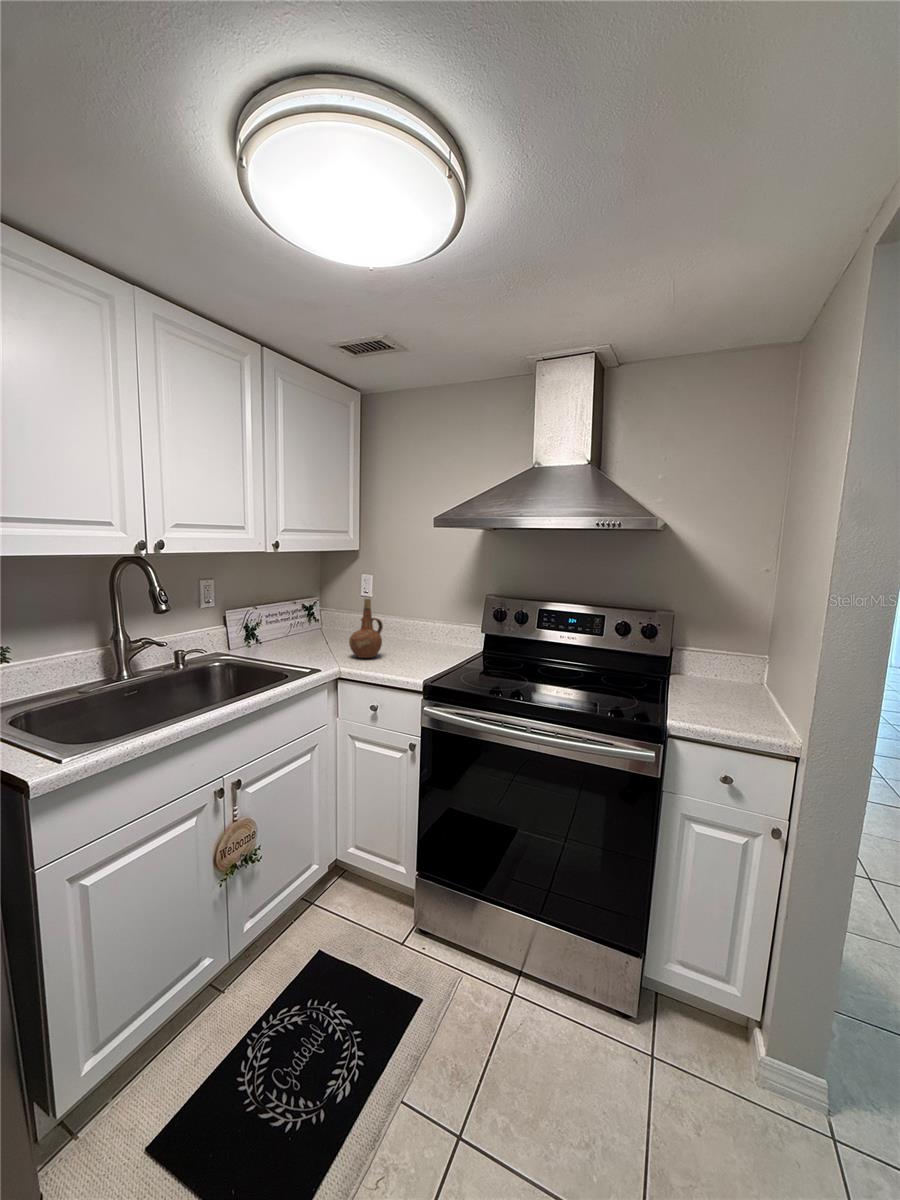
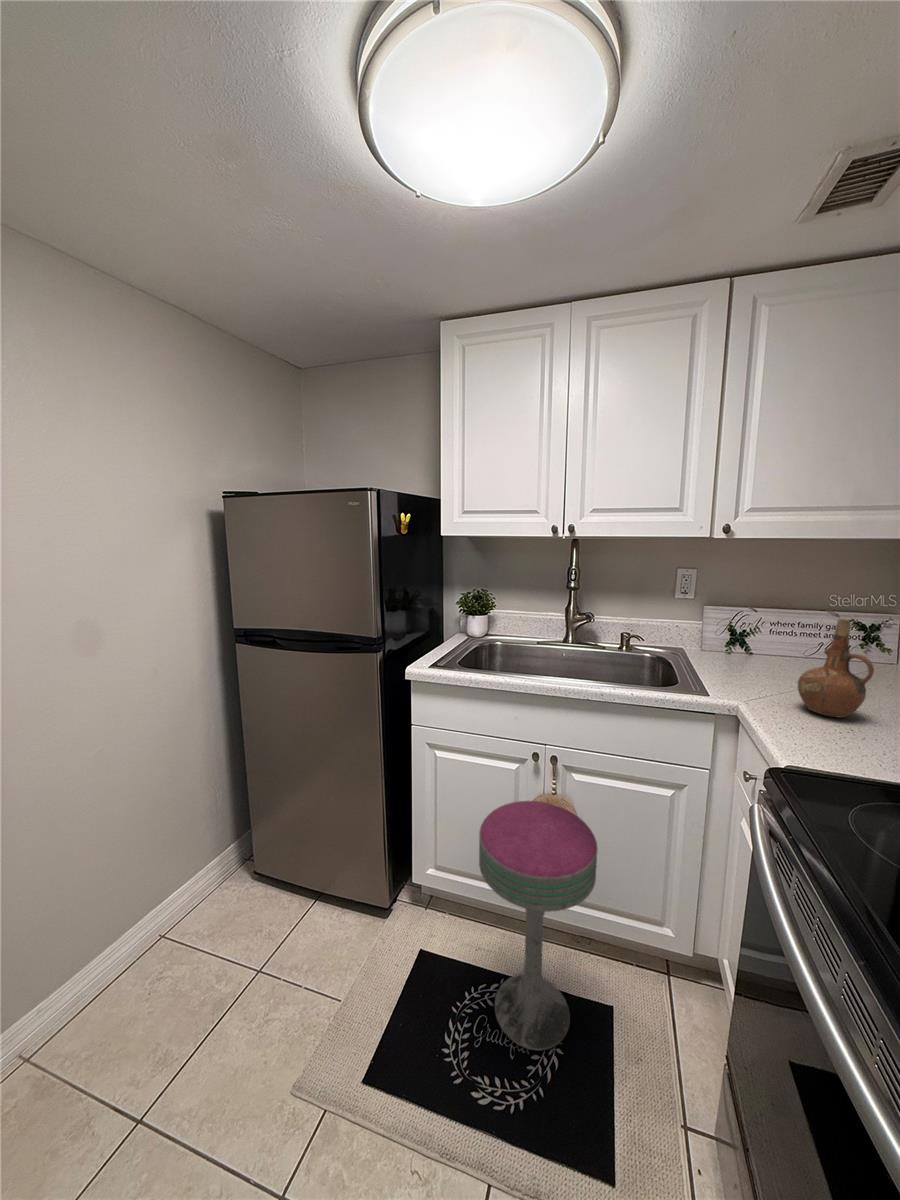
bar stool: none [227,810,346,1059] -> present [479,801,597,1050]

